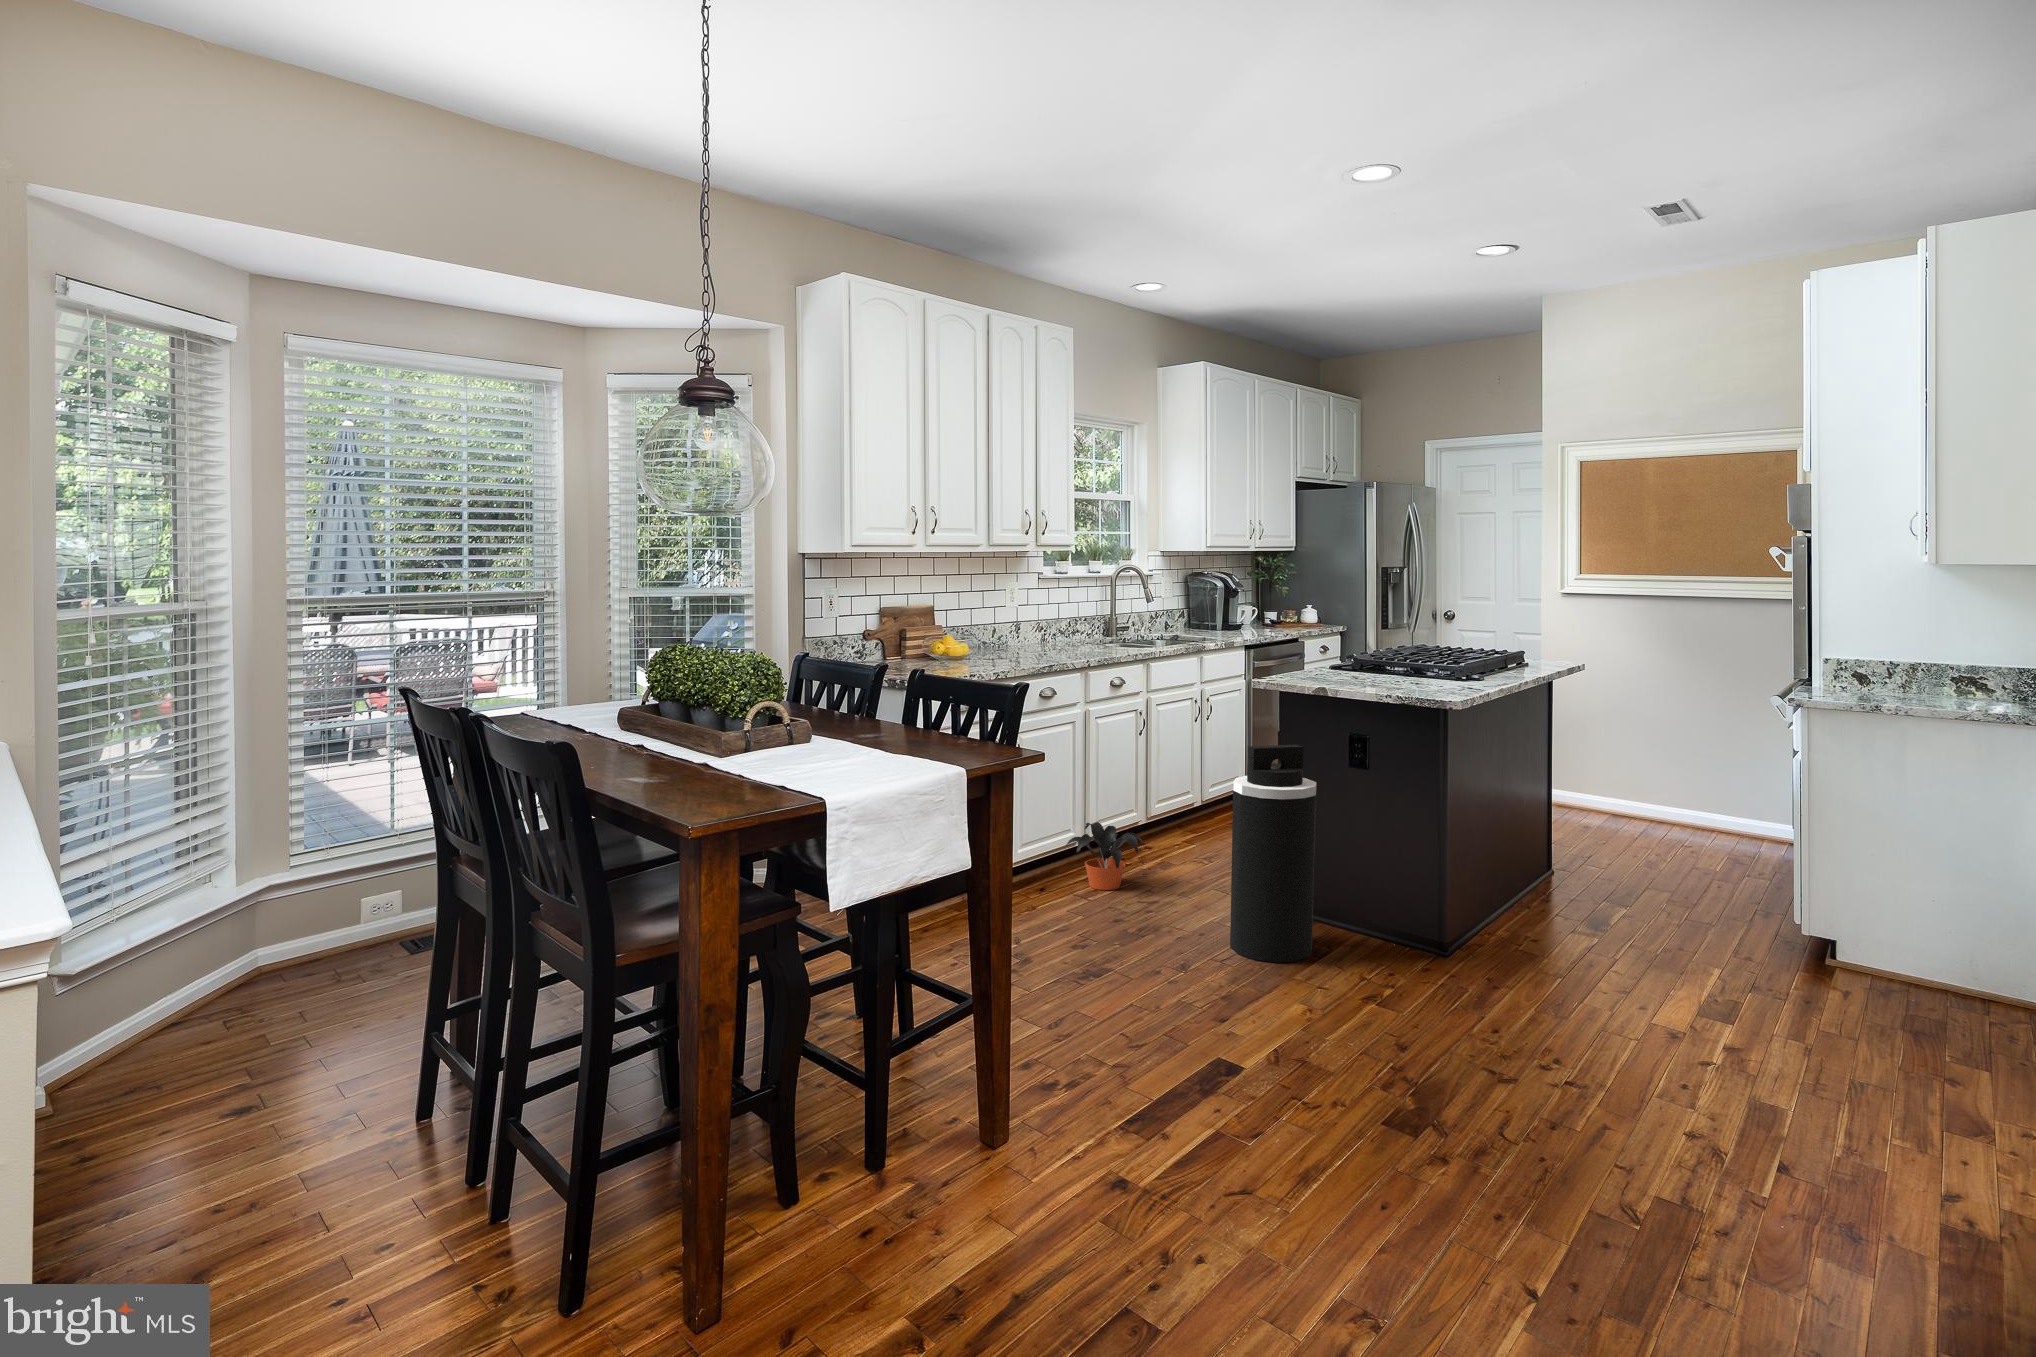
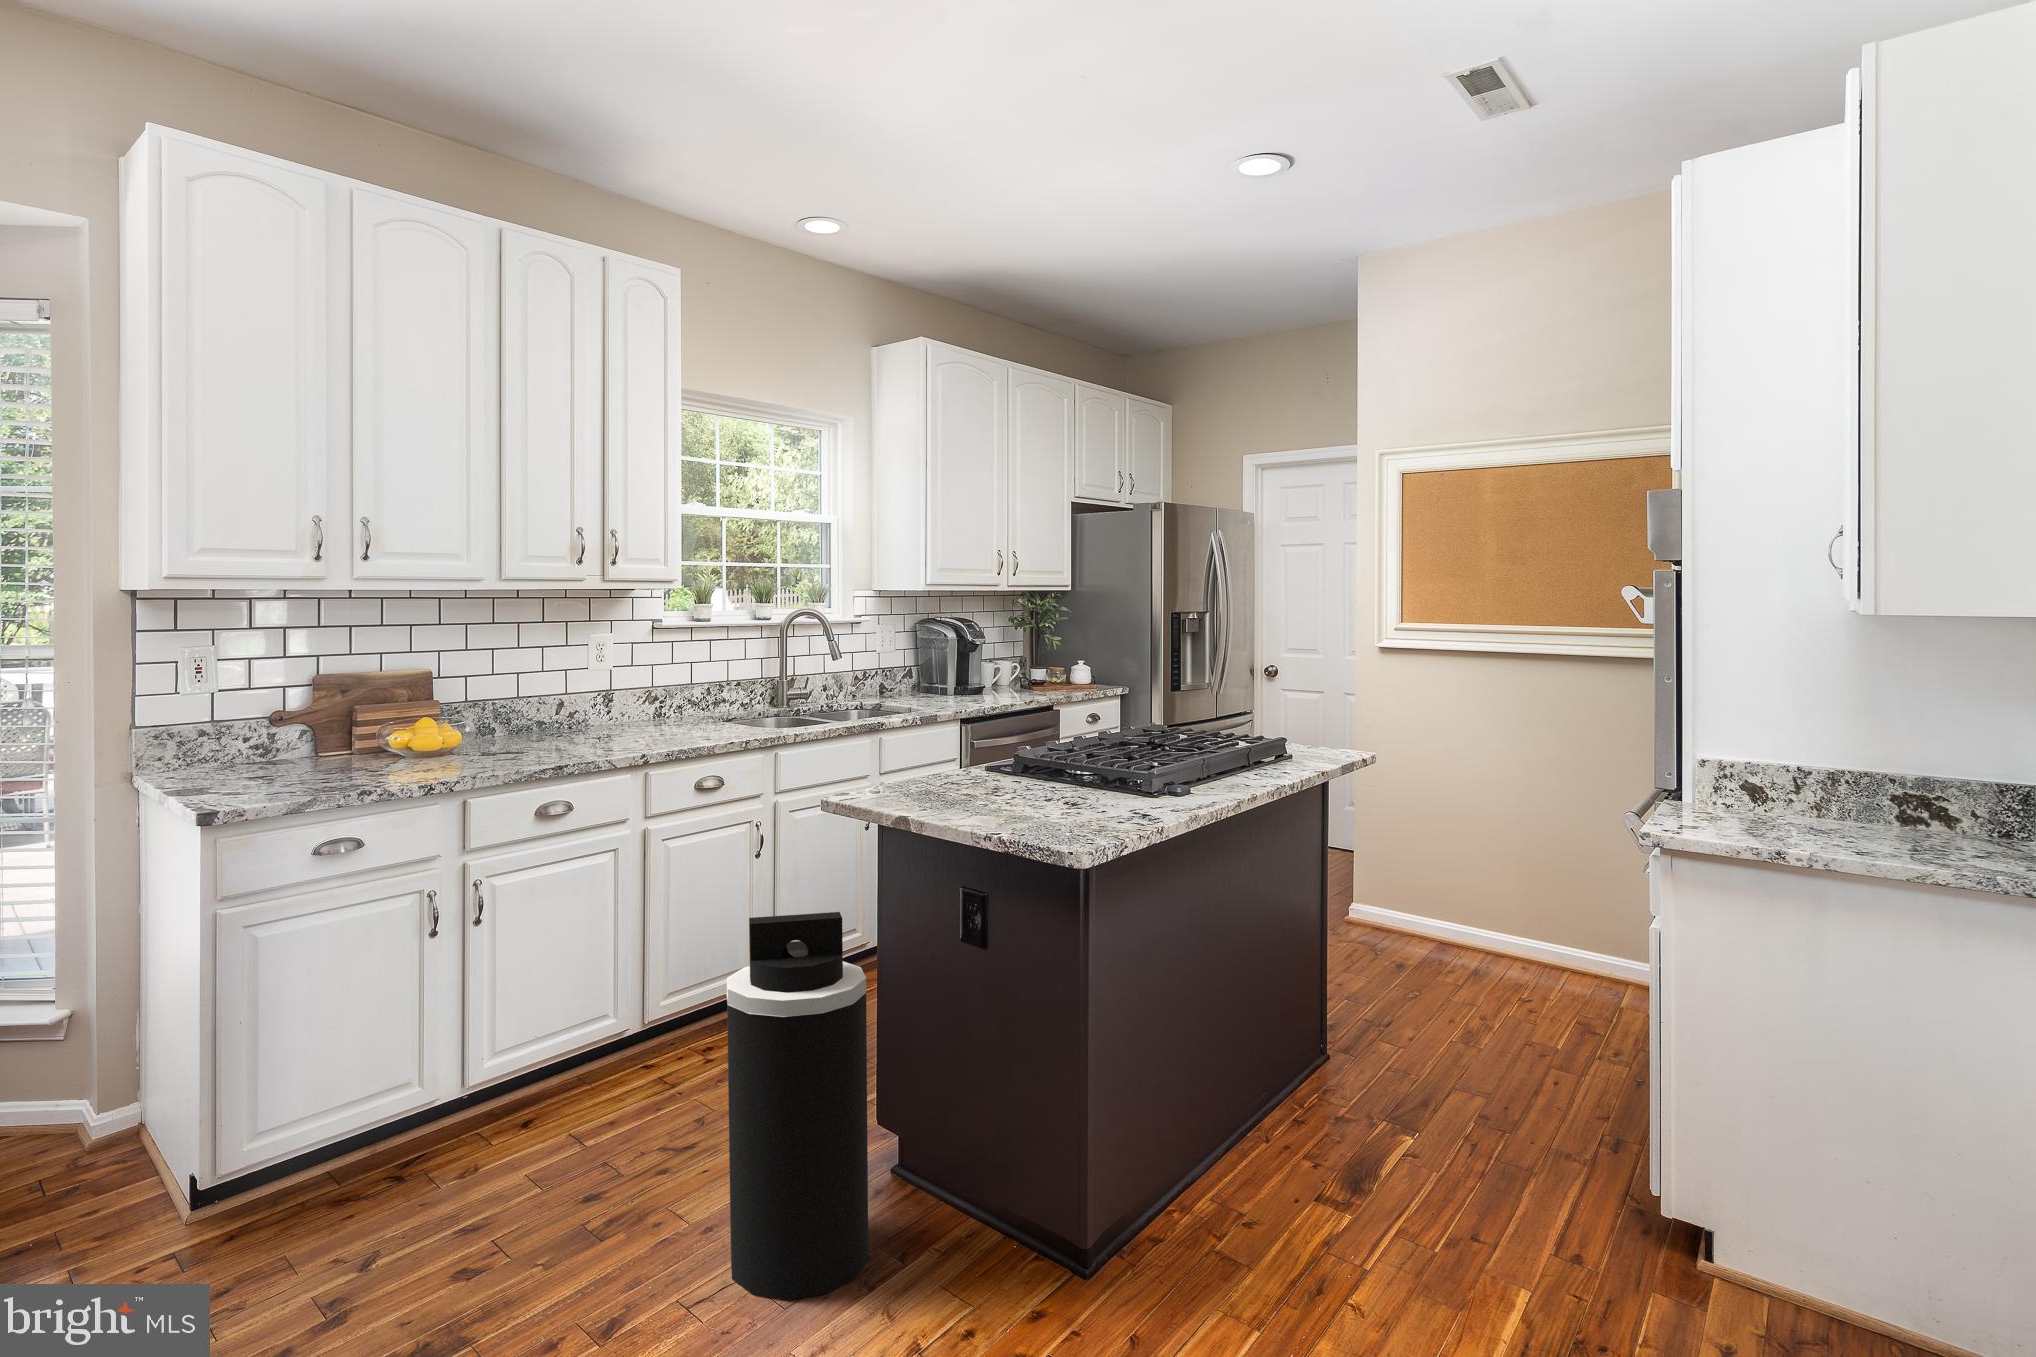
potted plant: present [1065,822,1144,890] -> none [572,1005,703,1120]

